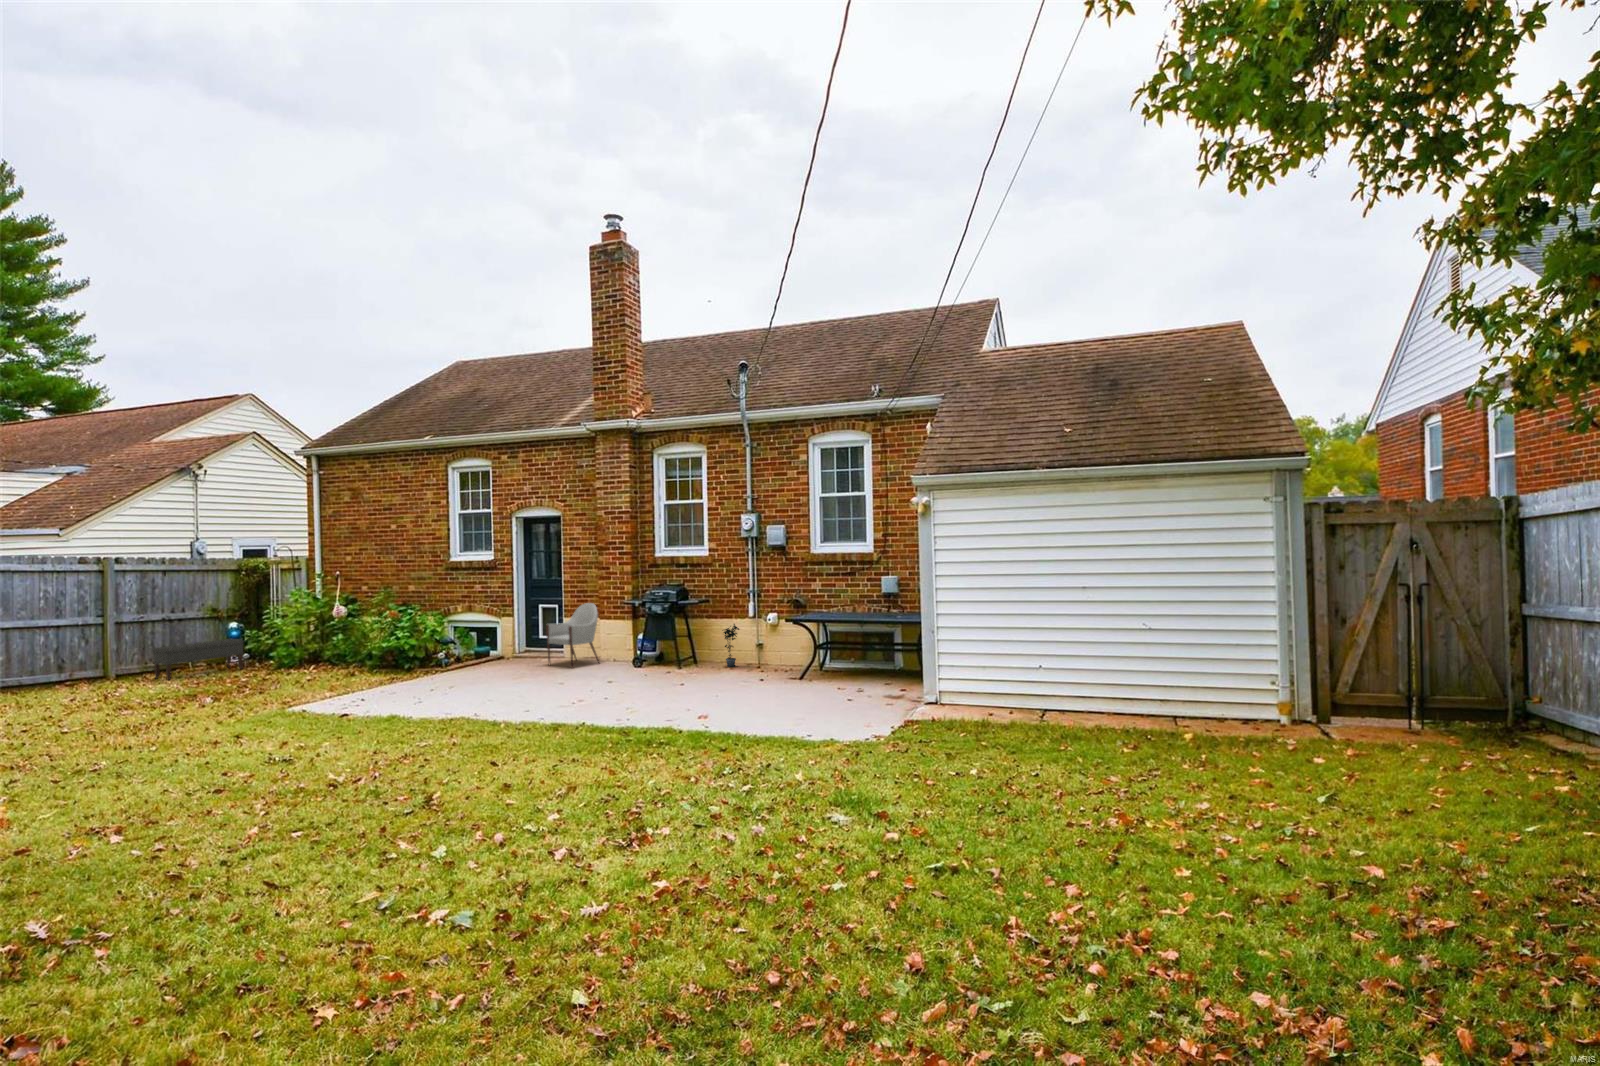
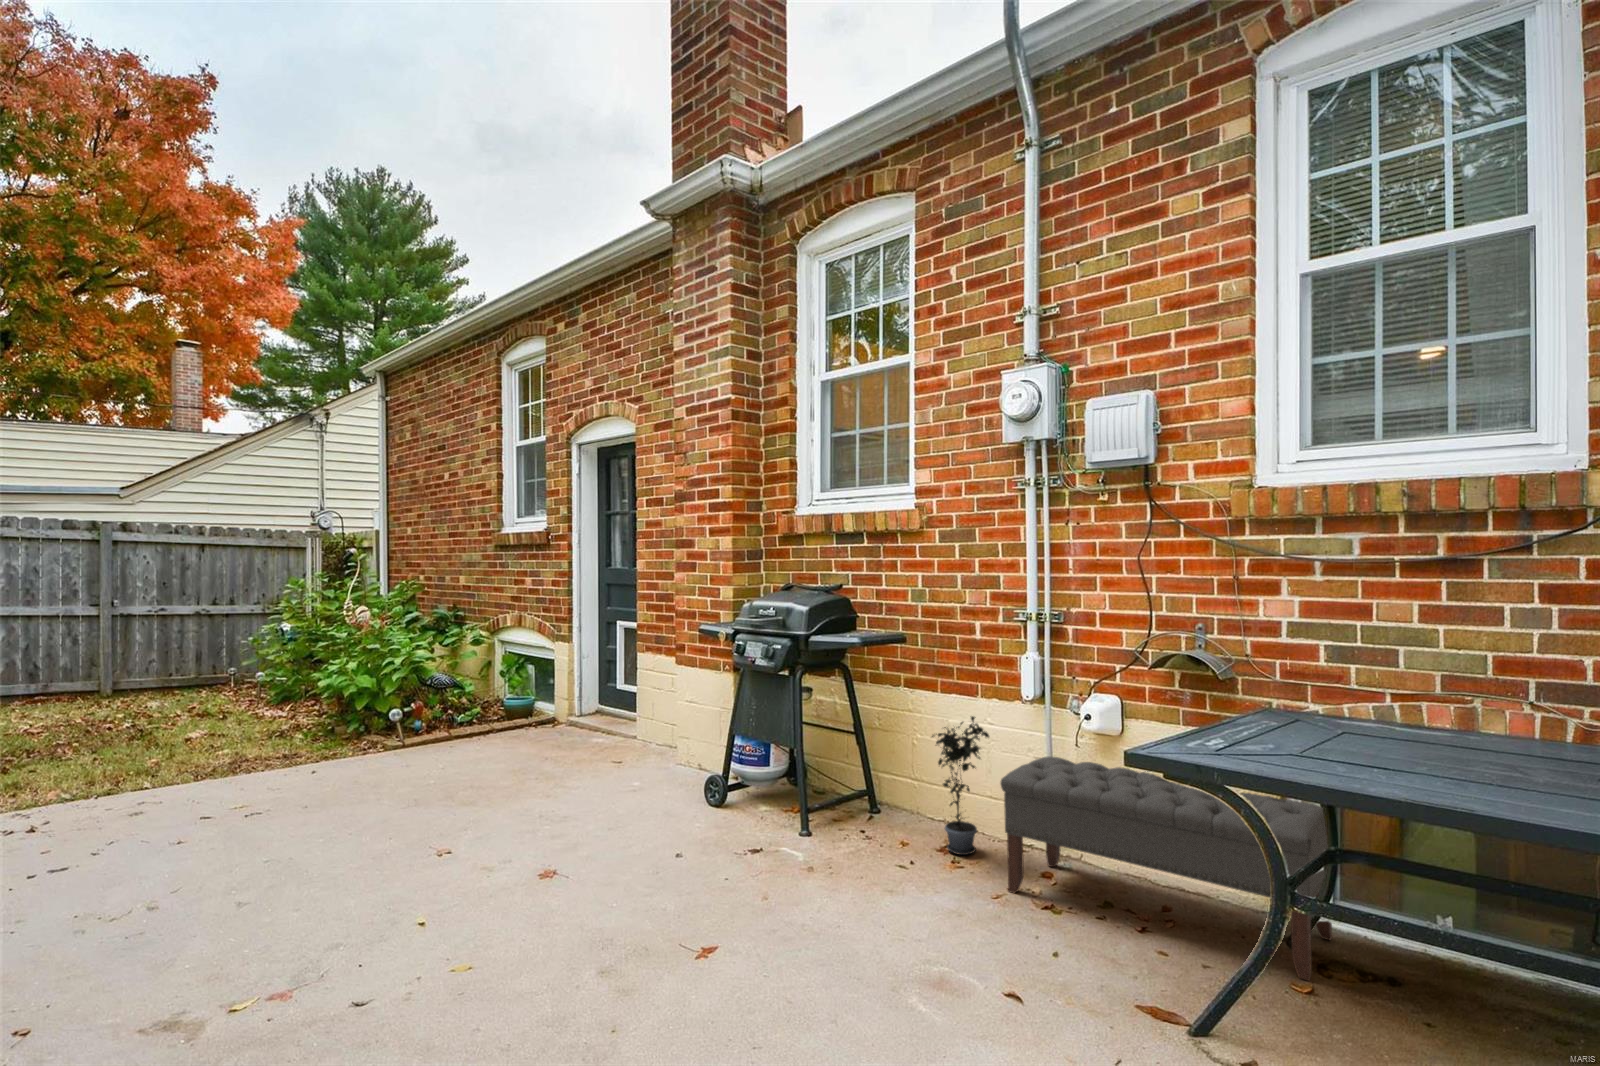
chair: present [546,603,600,667] -> none [564,622,671,779]
bench: present [152,639,243,680] -> present [1000,757,1332,981]

